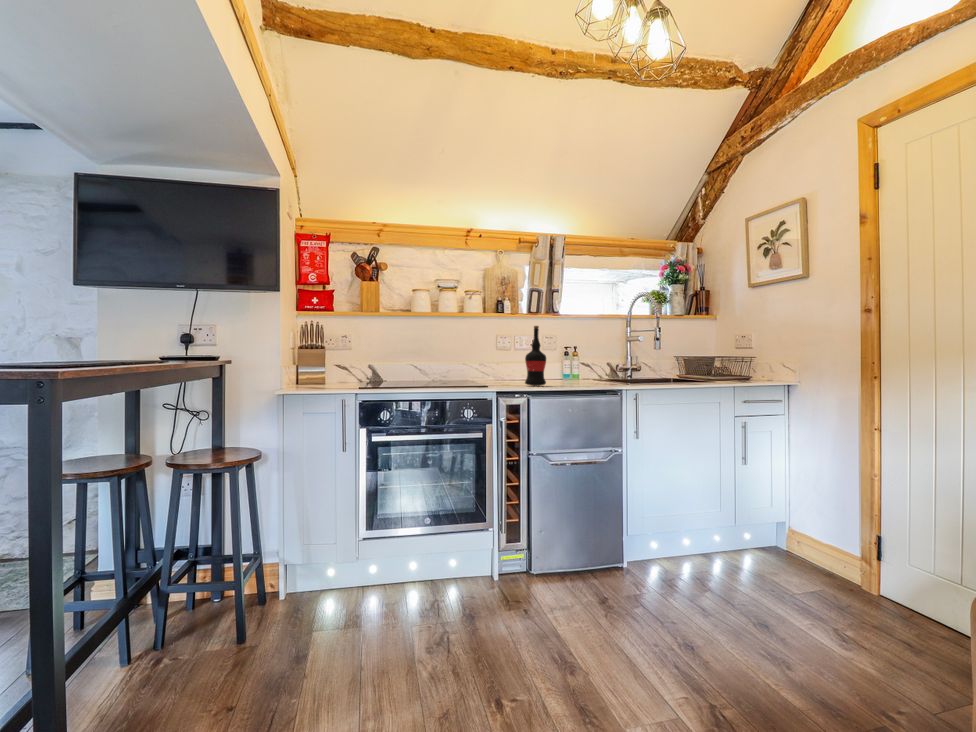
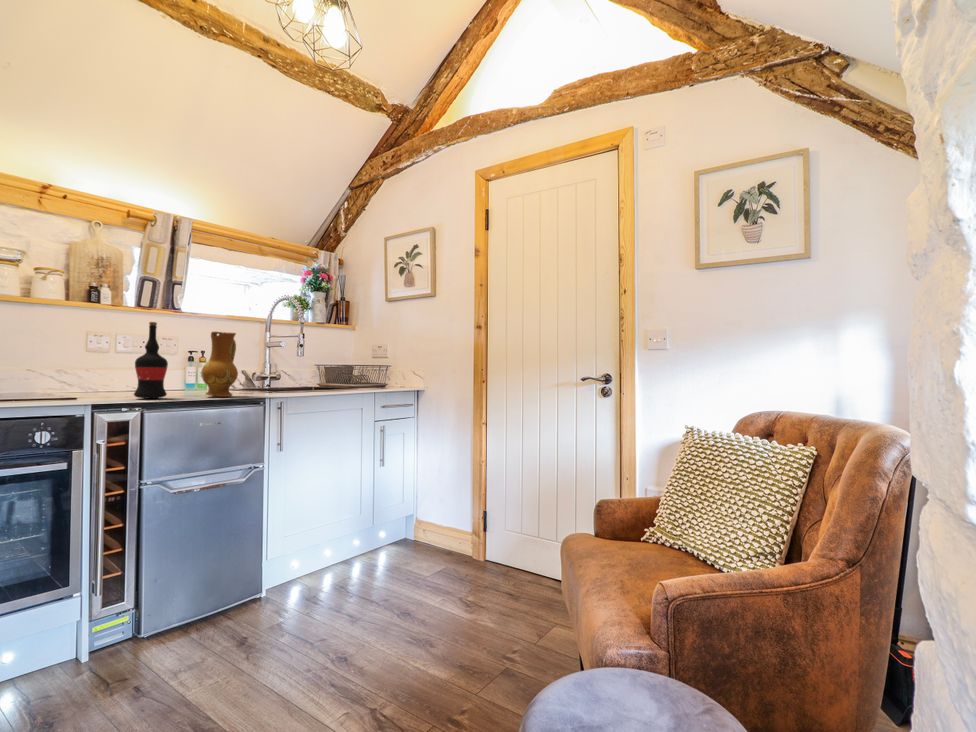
ceramic jug: none [570,331,597,386] -> present [201,332,238,397]

